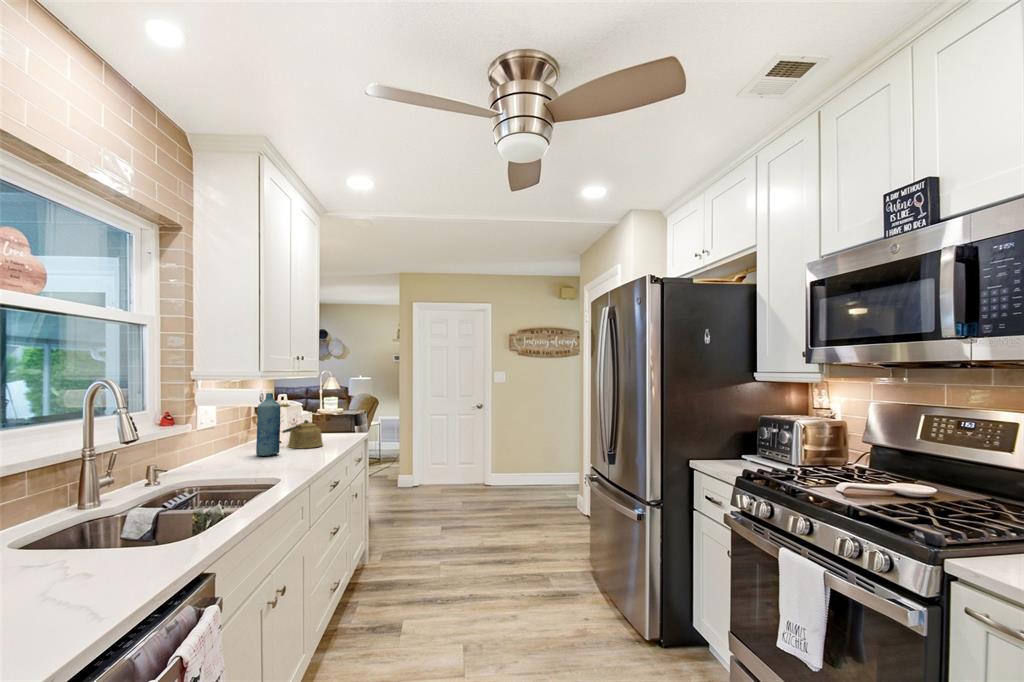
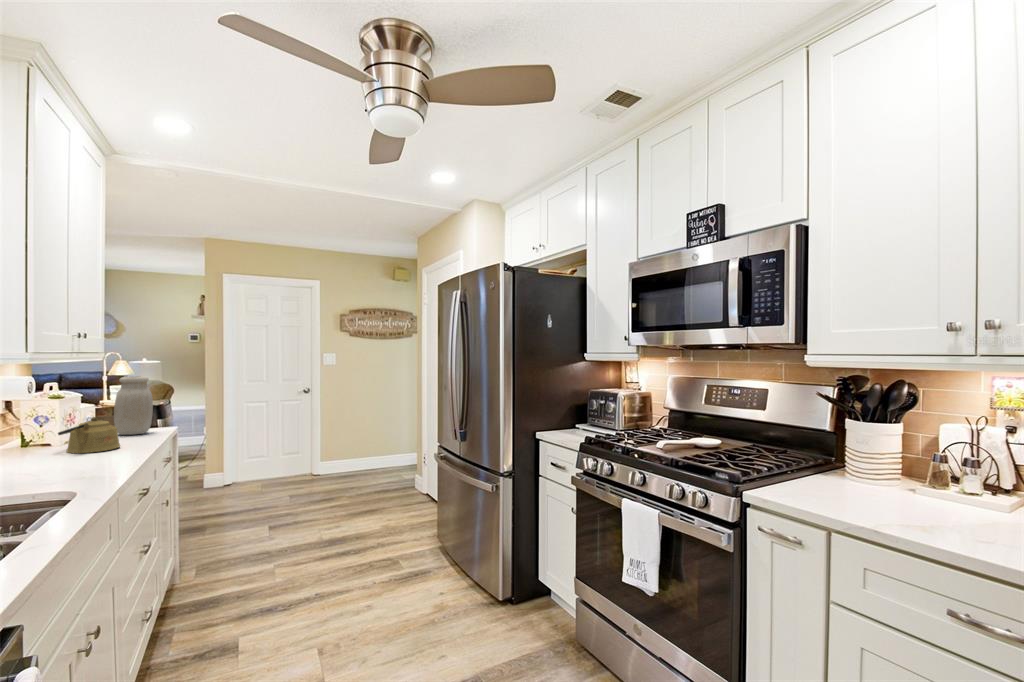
jar: none [324,388,351,436] -> present [114,376,153,435]
bottle: present [256,393,281,456] -> none [23,385,60,466]

